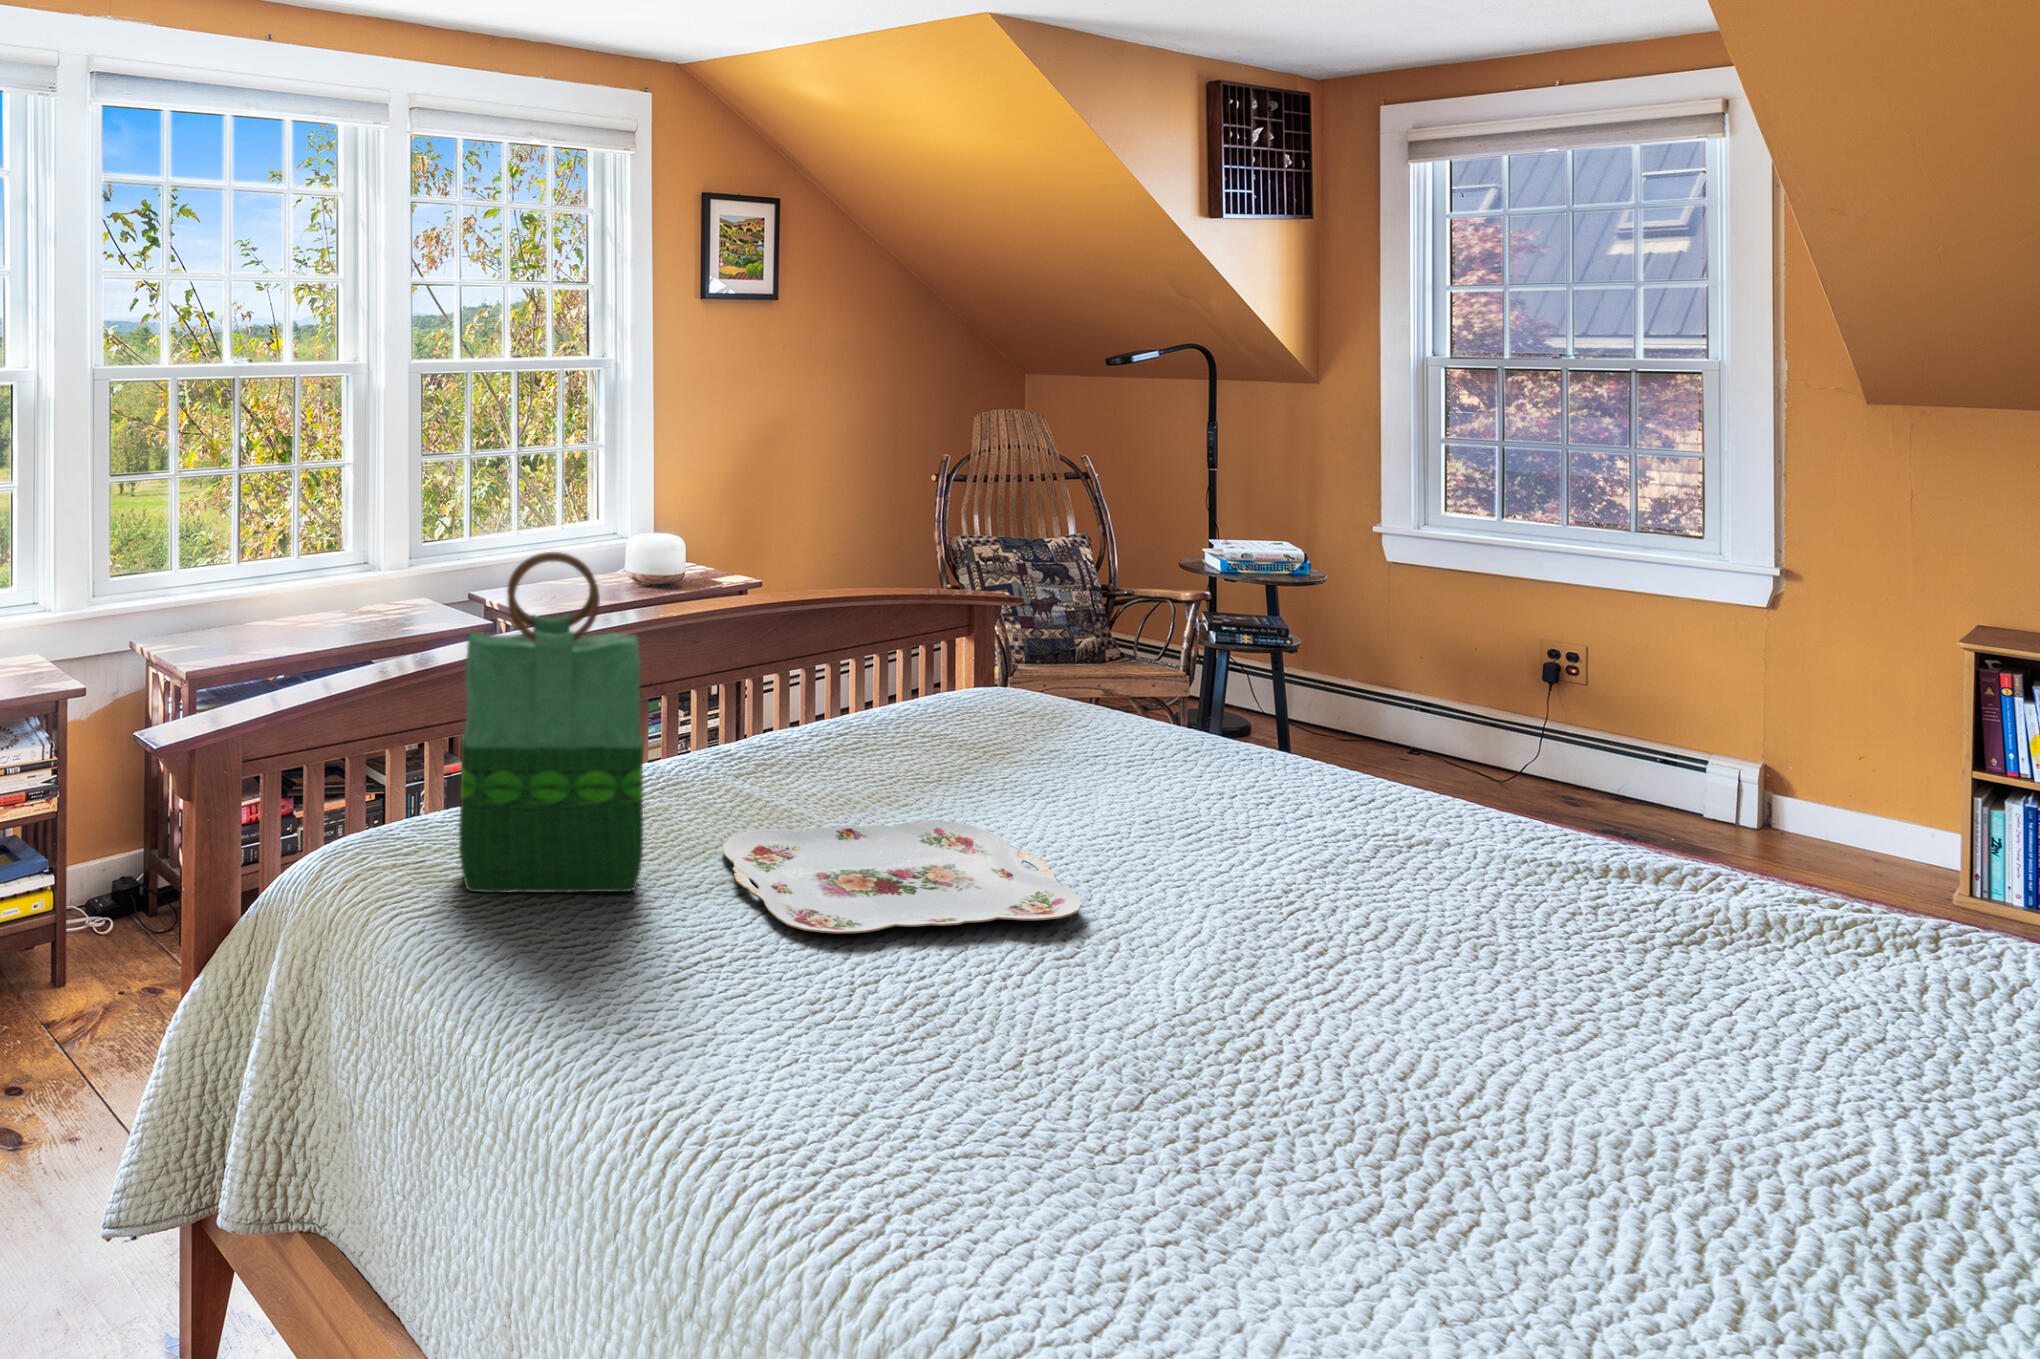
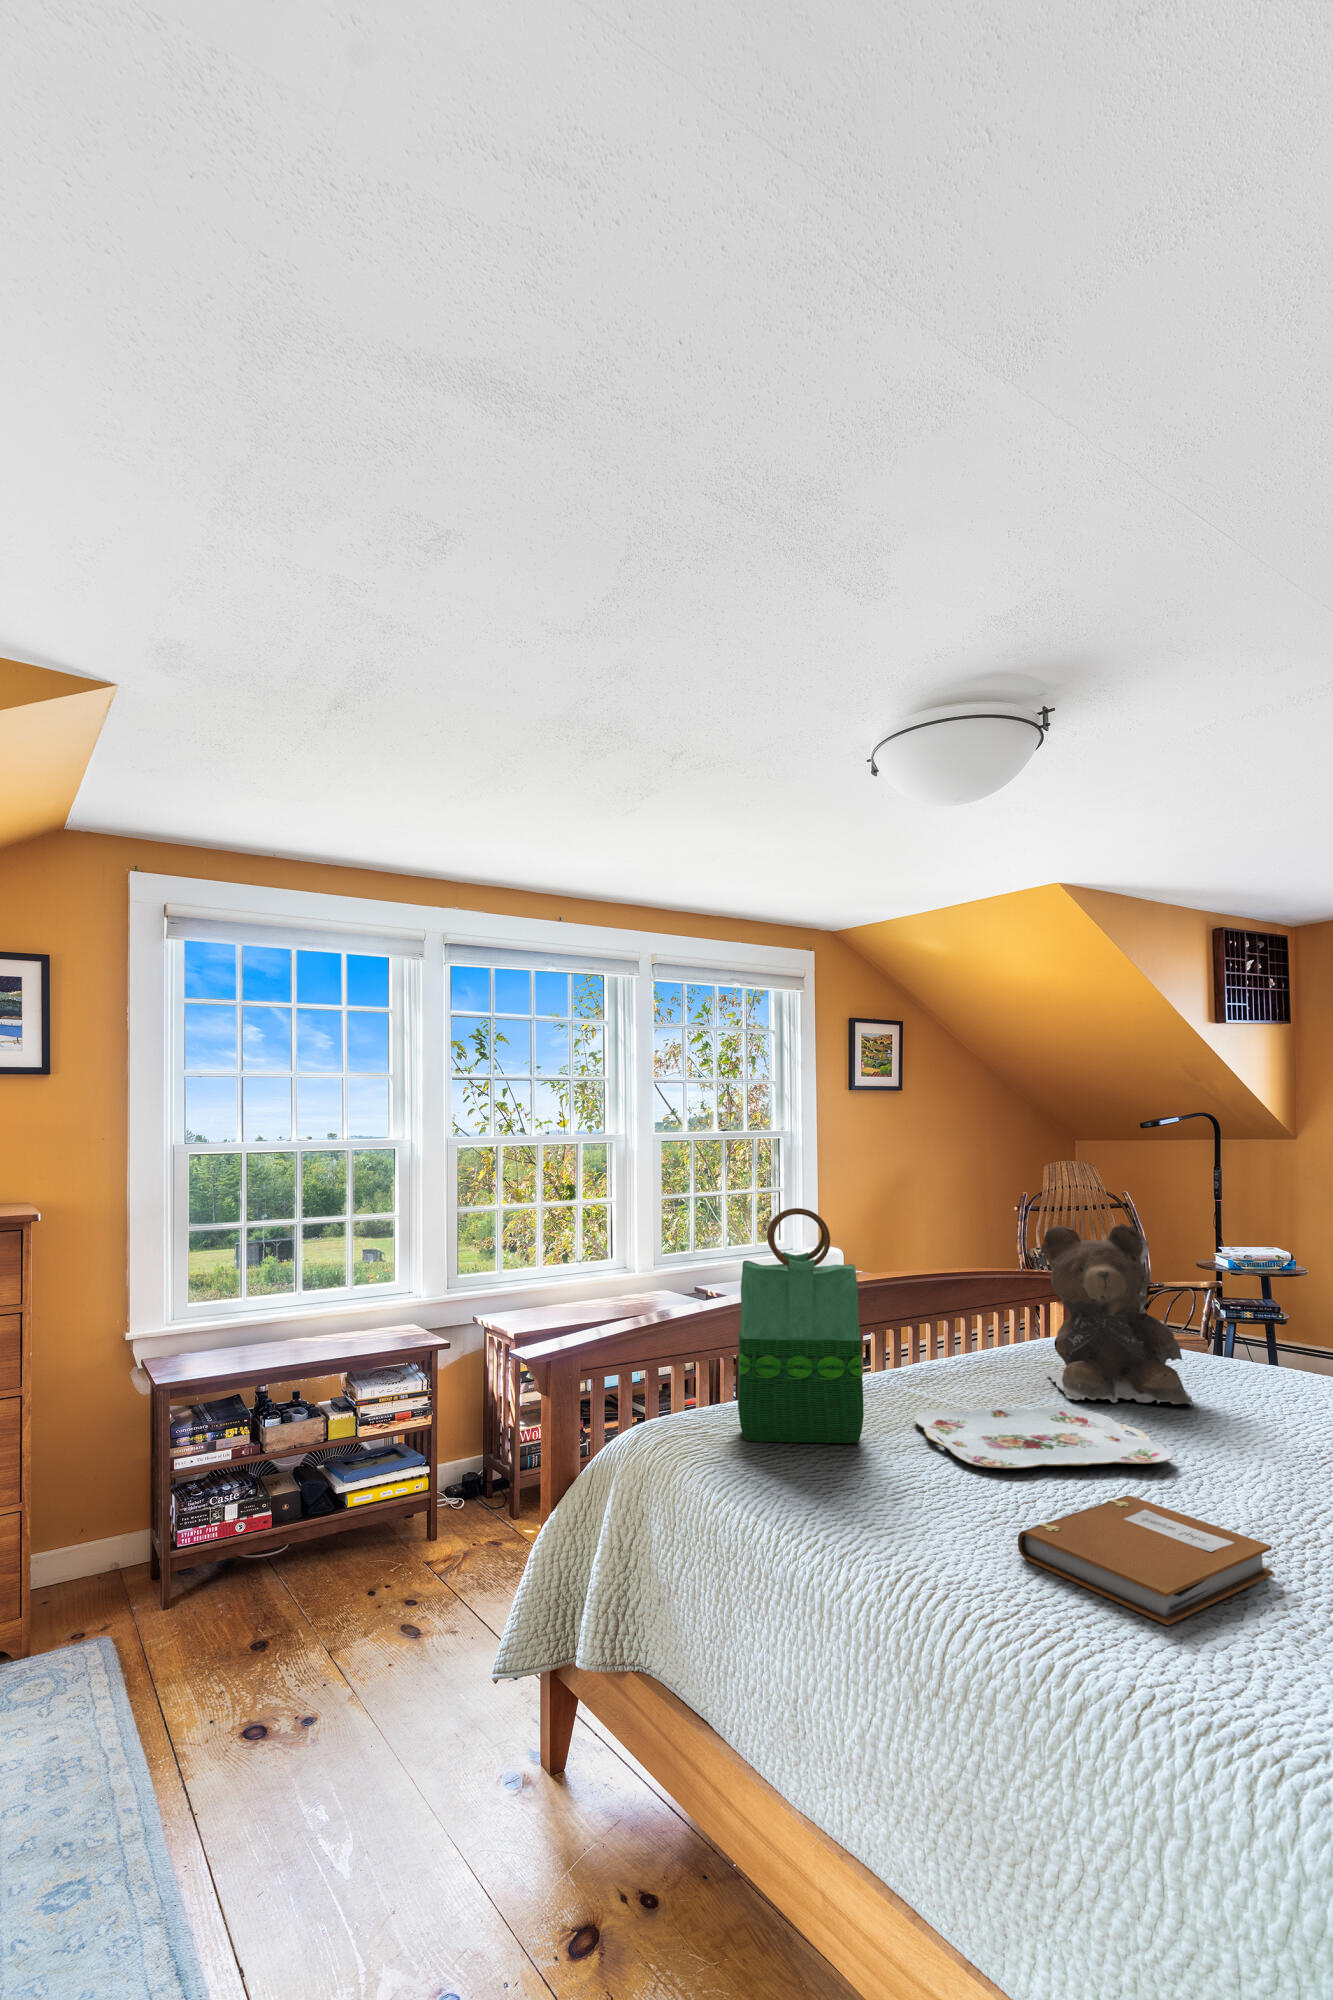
teddy bear: none [927,549,1128,812] -> present [1041,1224,1193,1405]
notebook: none [833,985,1191,1207] -> present [1018,1496,1273,1626]

